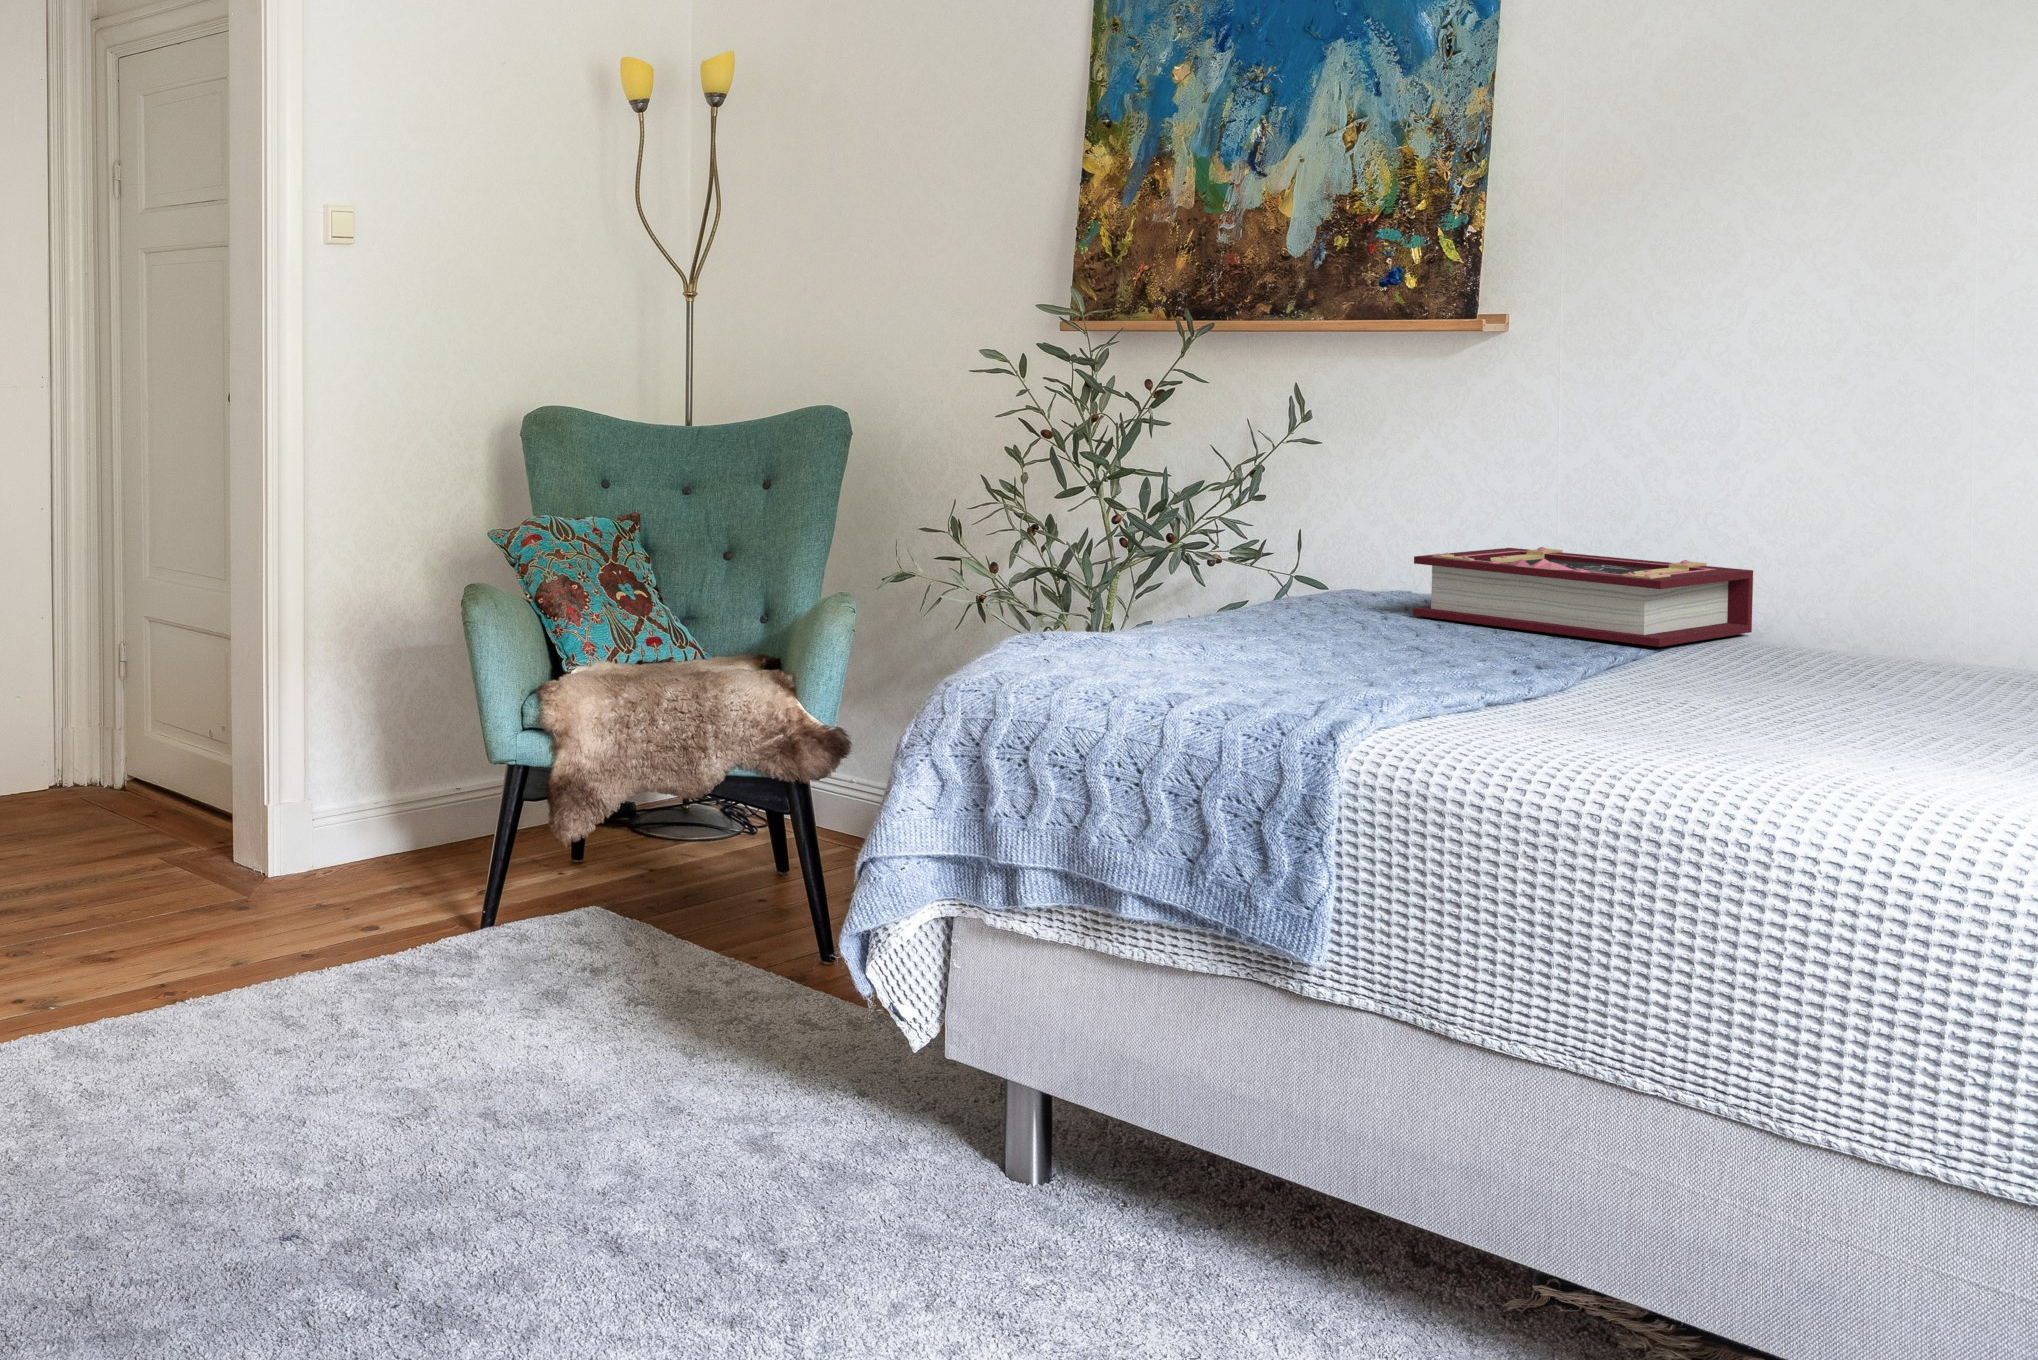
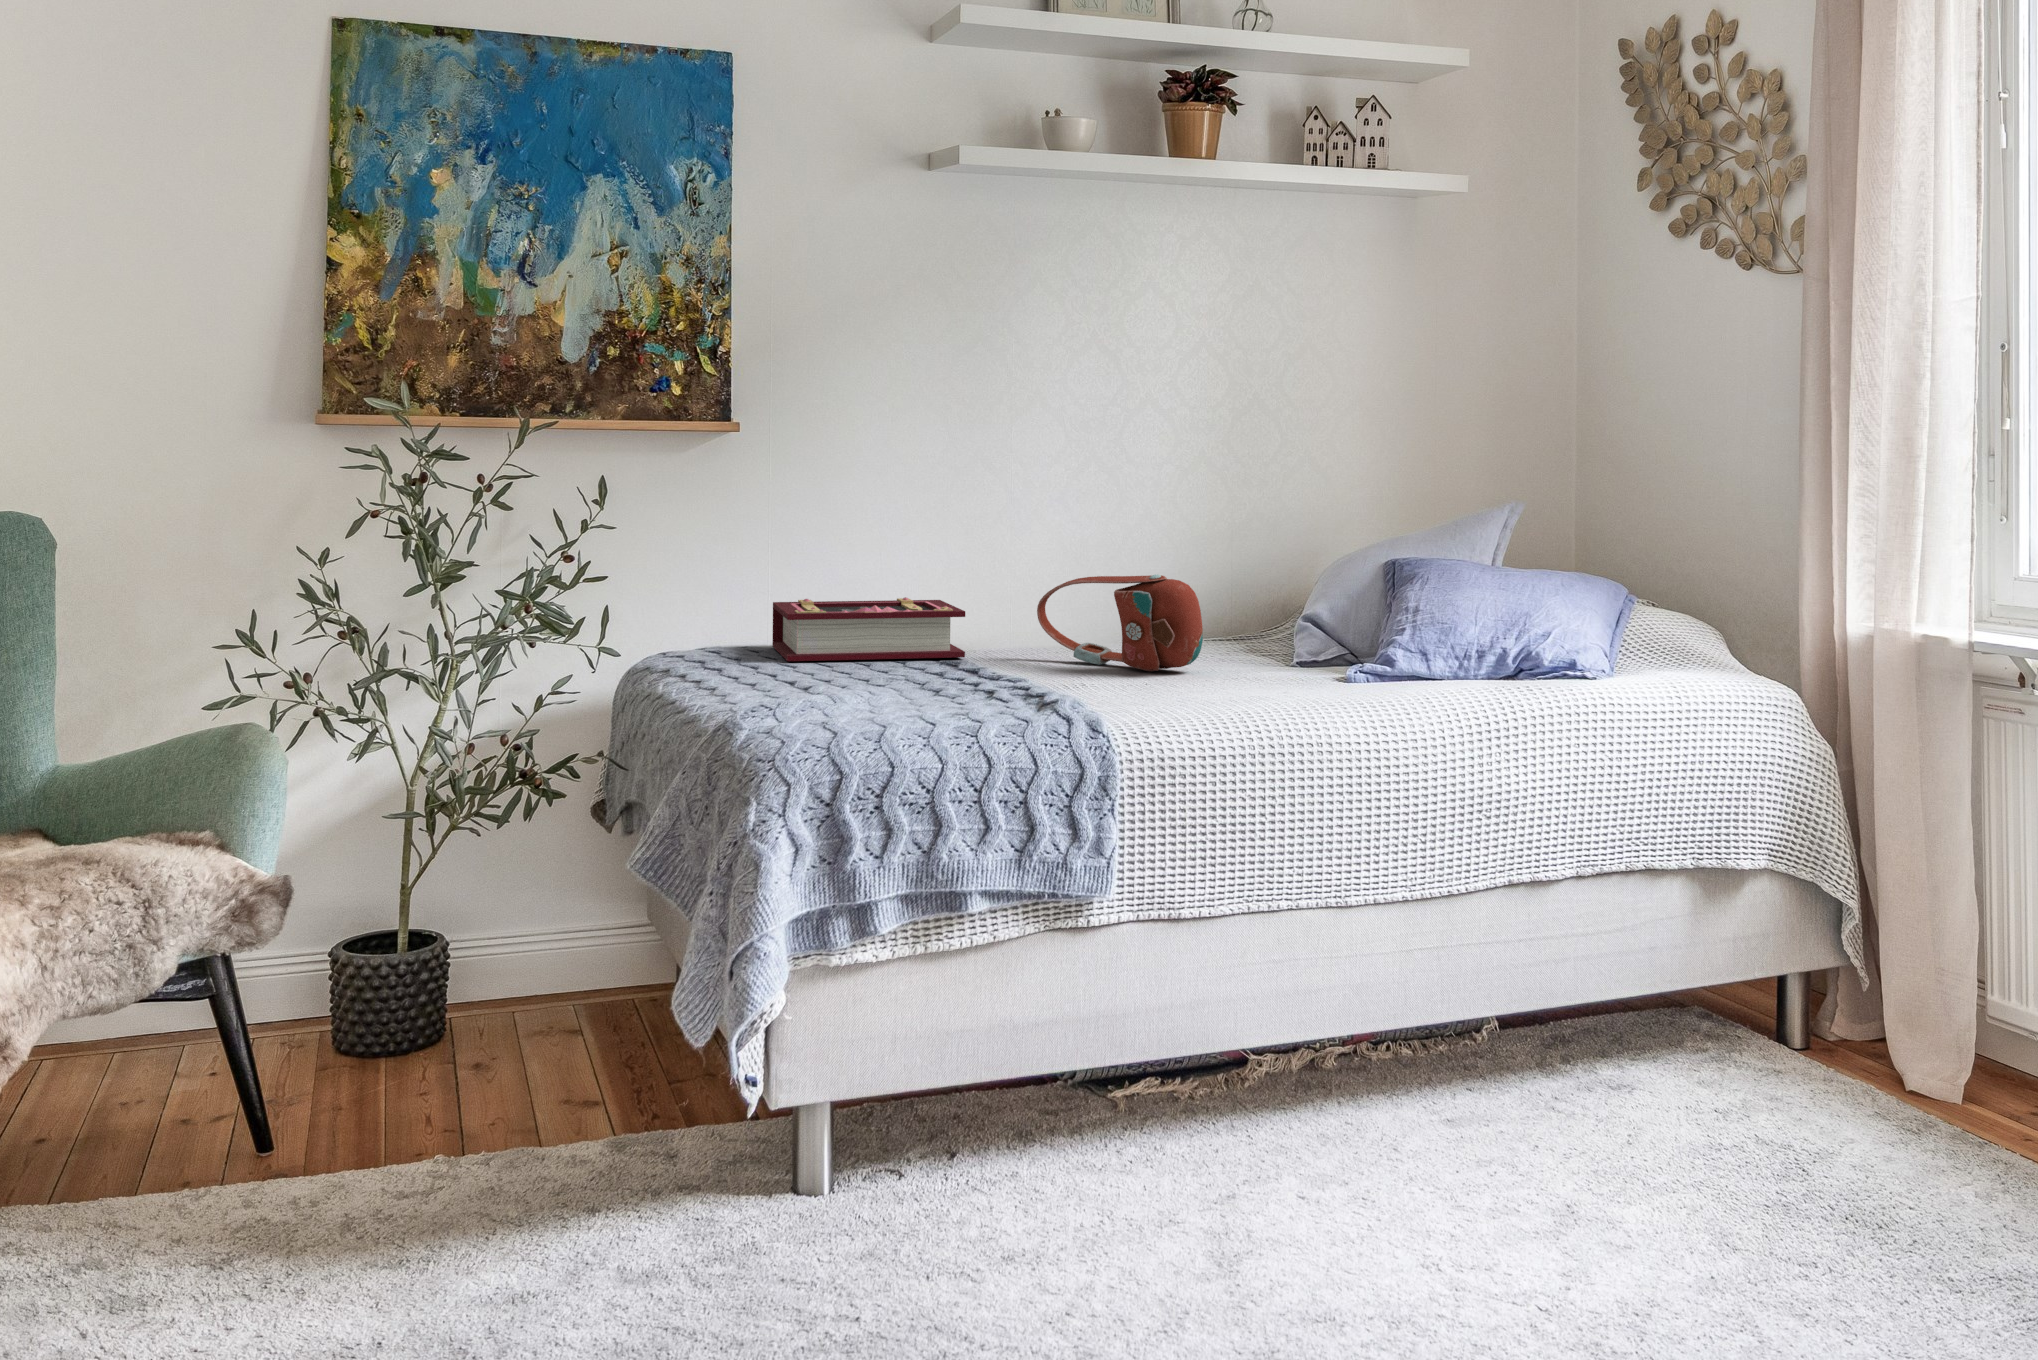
handbag: none [1763,548,1940,708] -> present [1037,575,1203,671]

